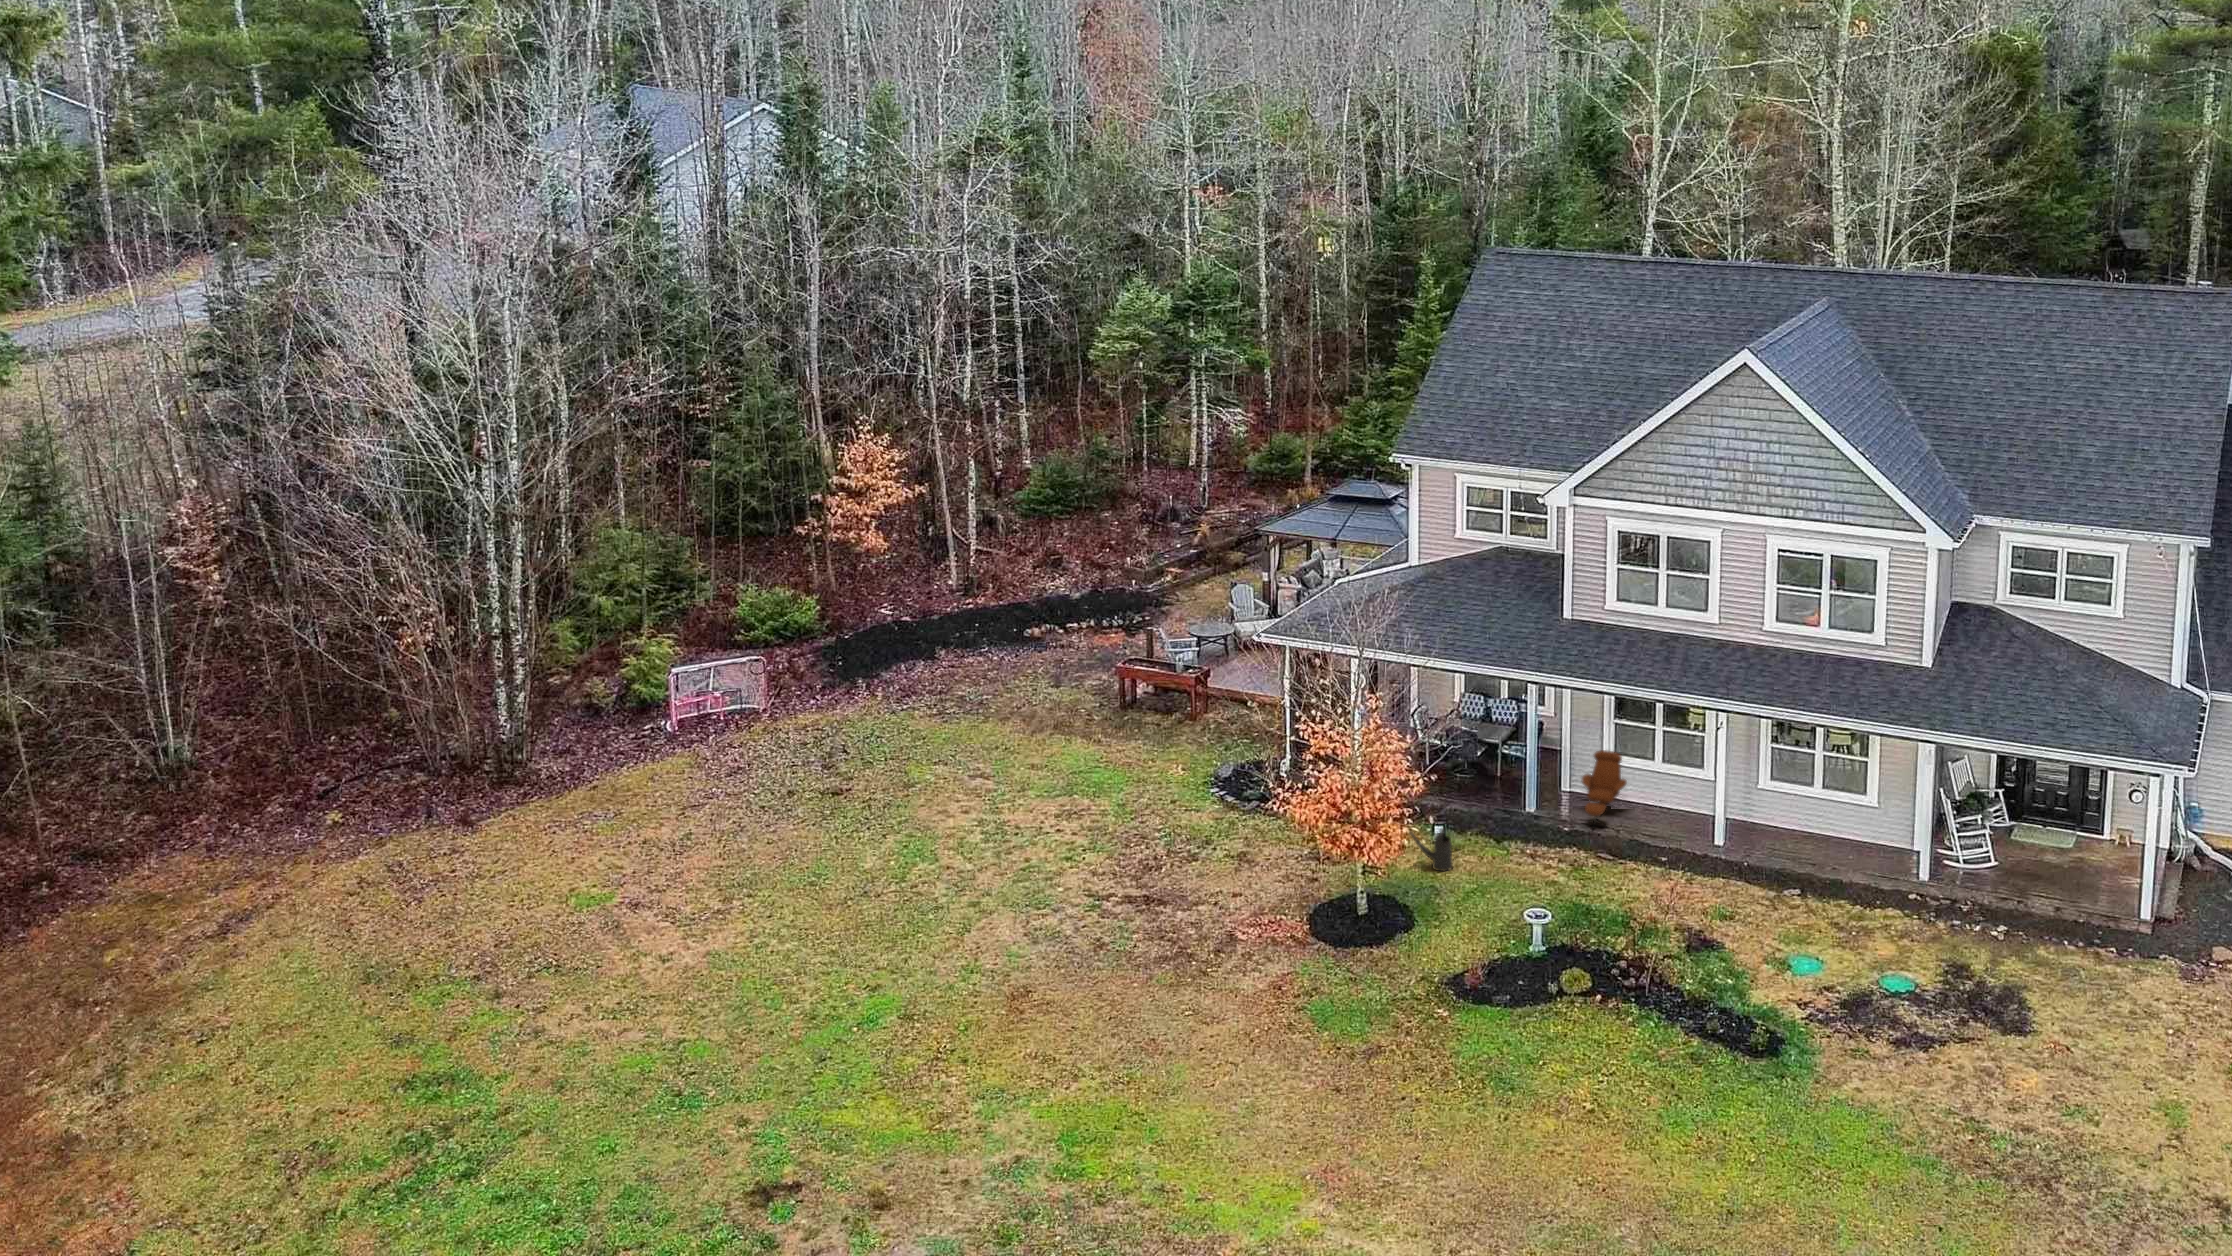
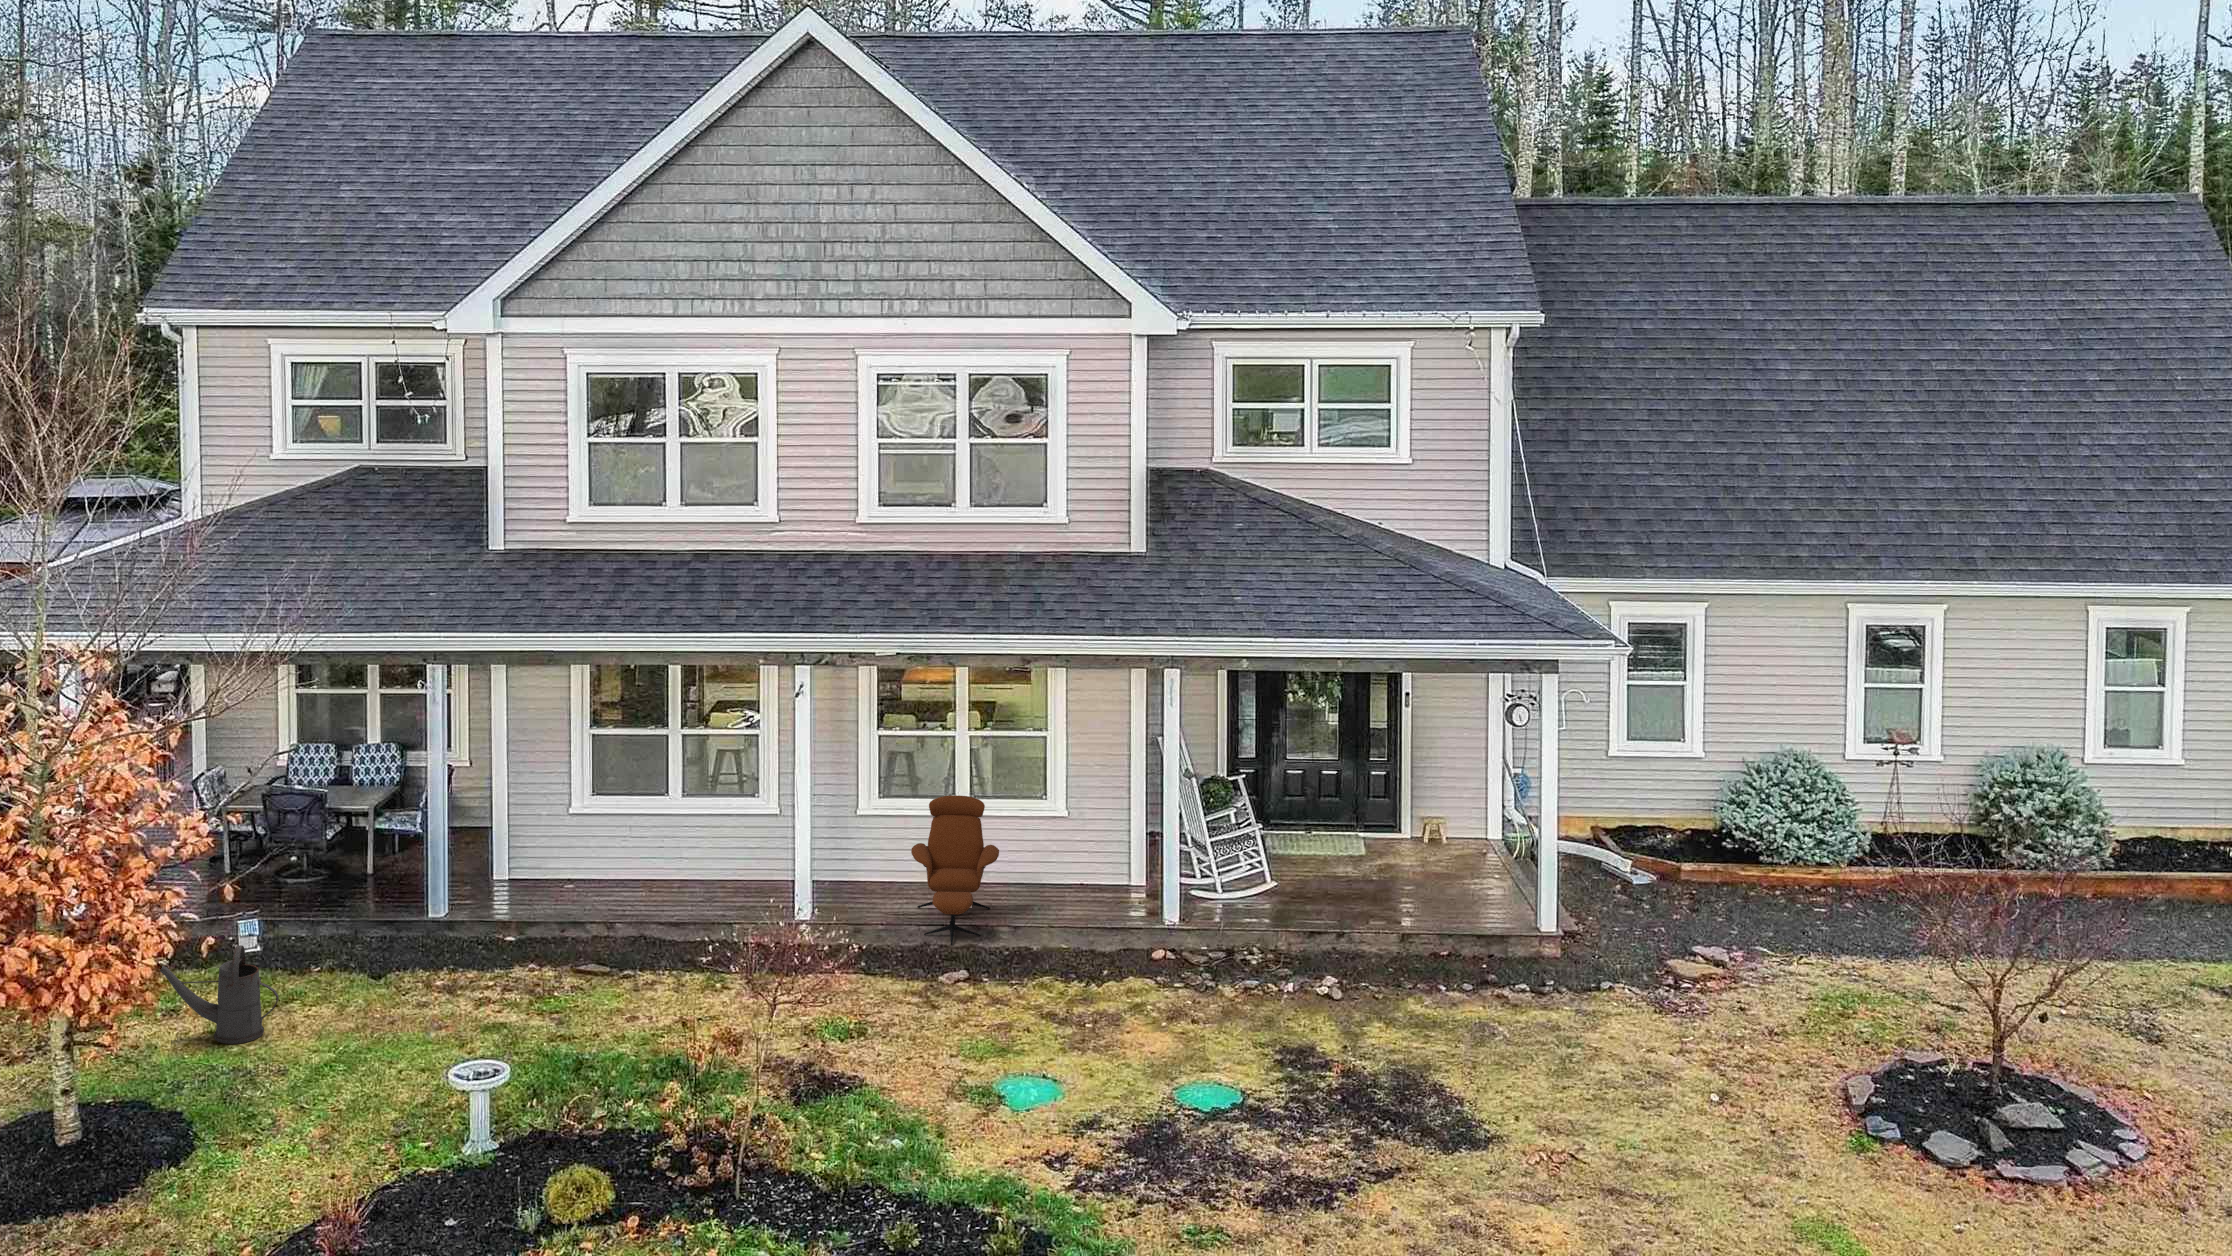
lounge chair: present [1582,750,1627,824] -> present [911,795,999,945]

